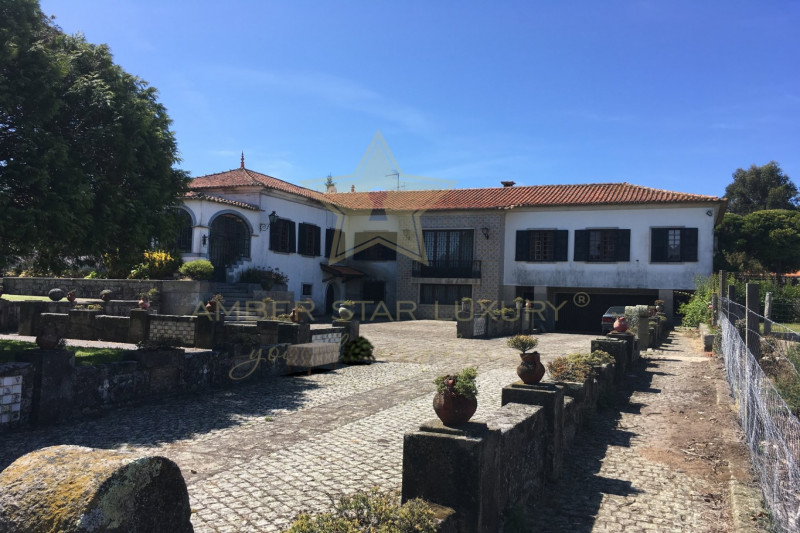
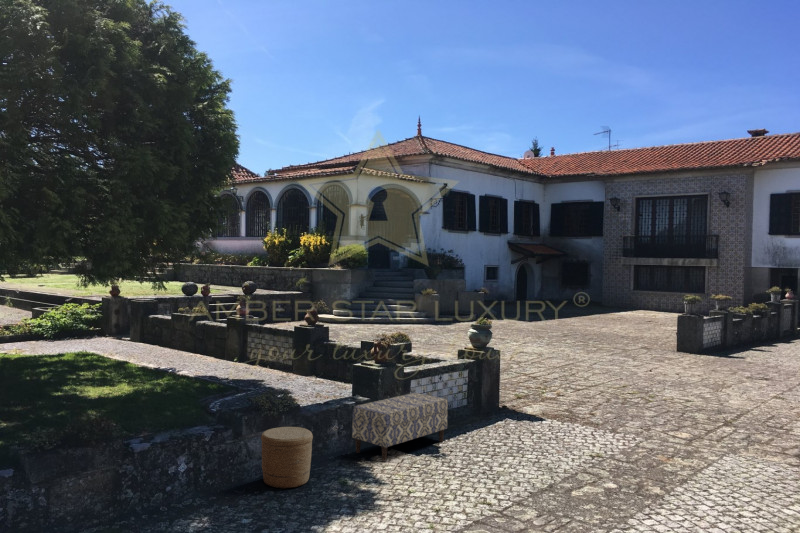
potted plant: present [342,335,376,363] -> none [467,376,521,427]
woven basket: none [247,353,277,384] -> present [261,427,313,489]

